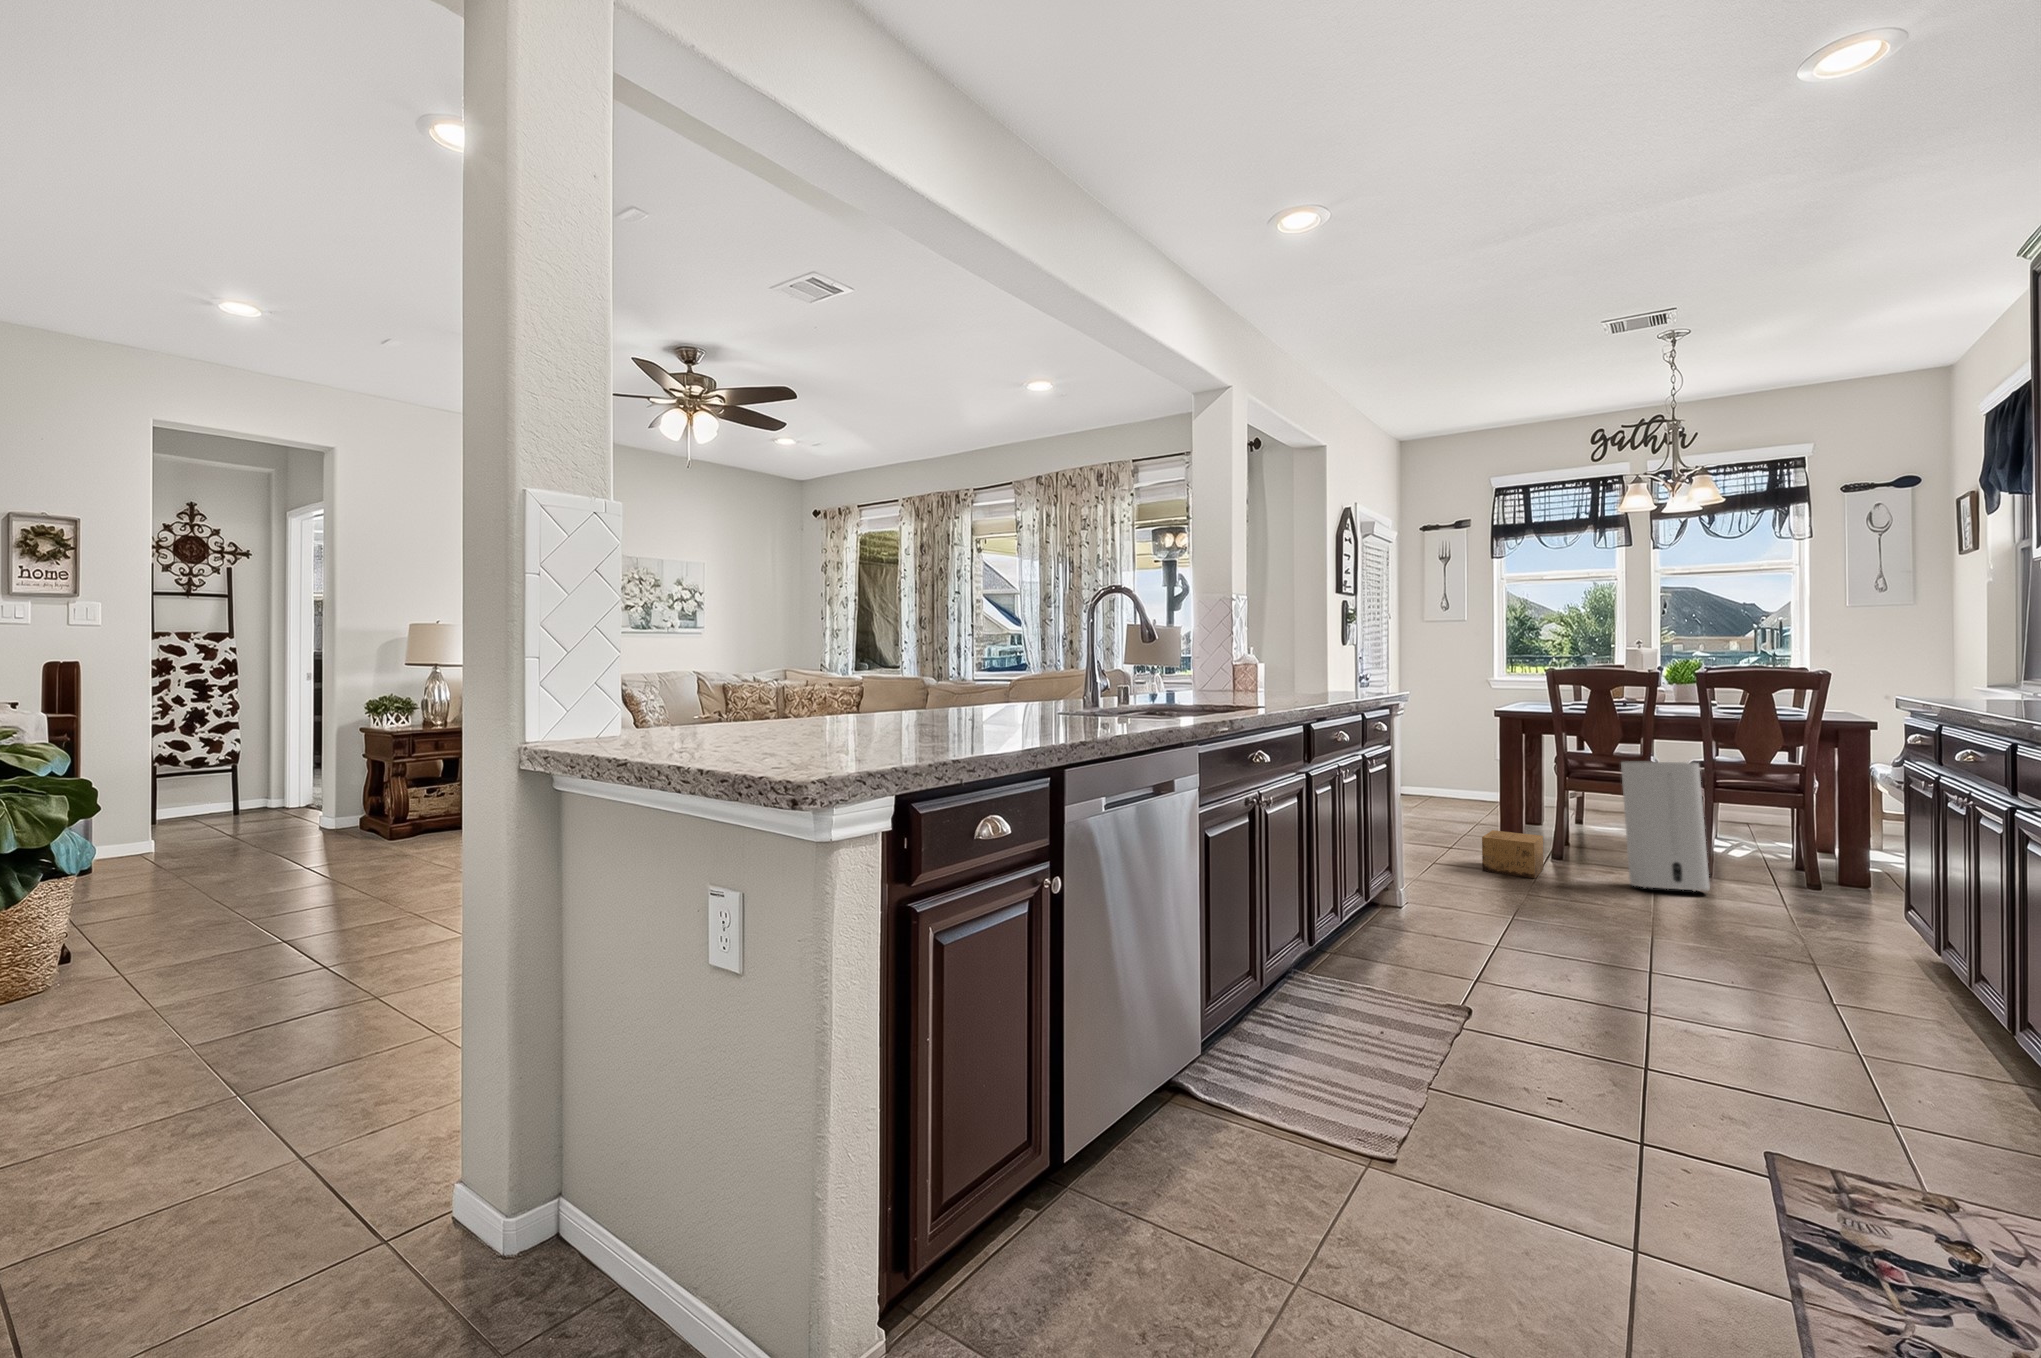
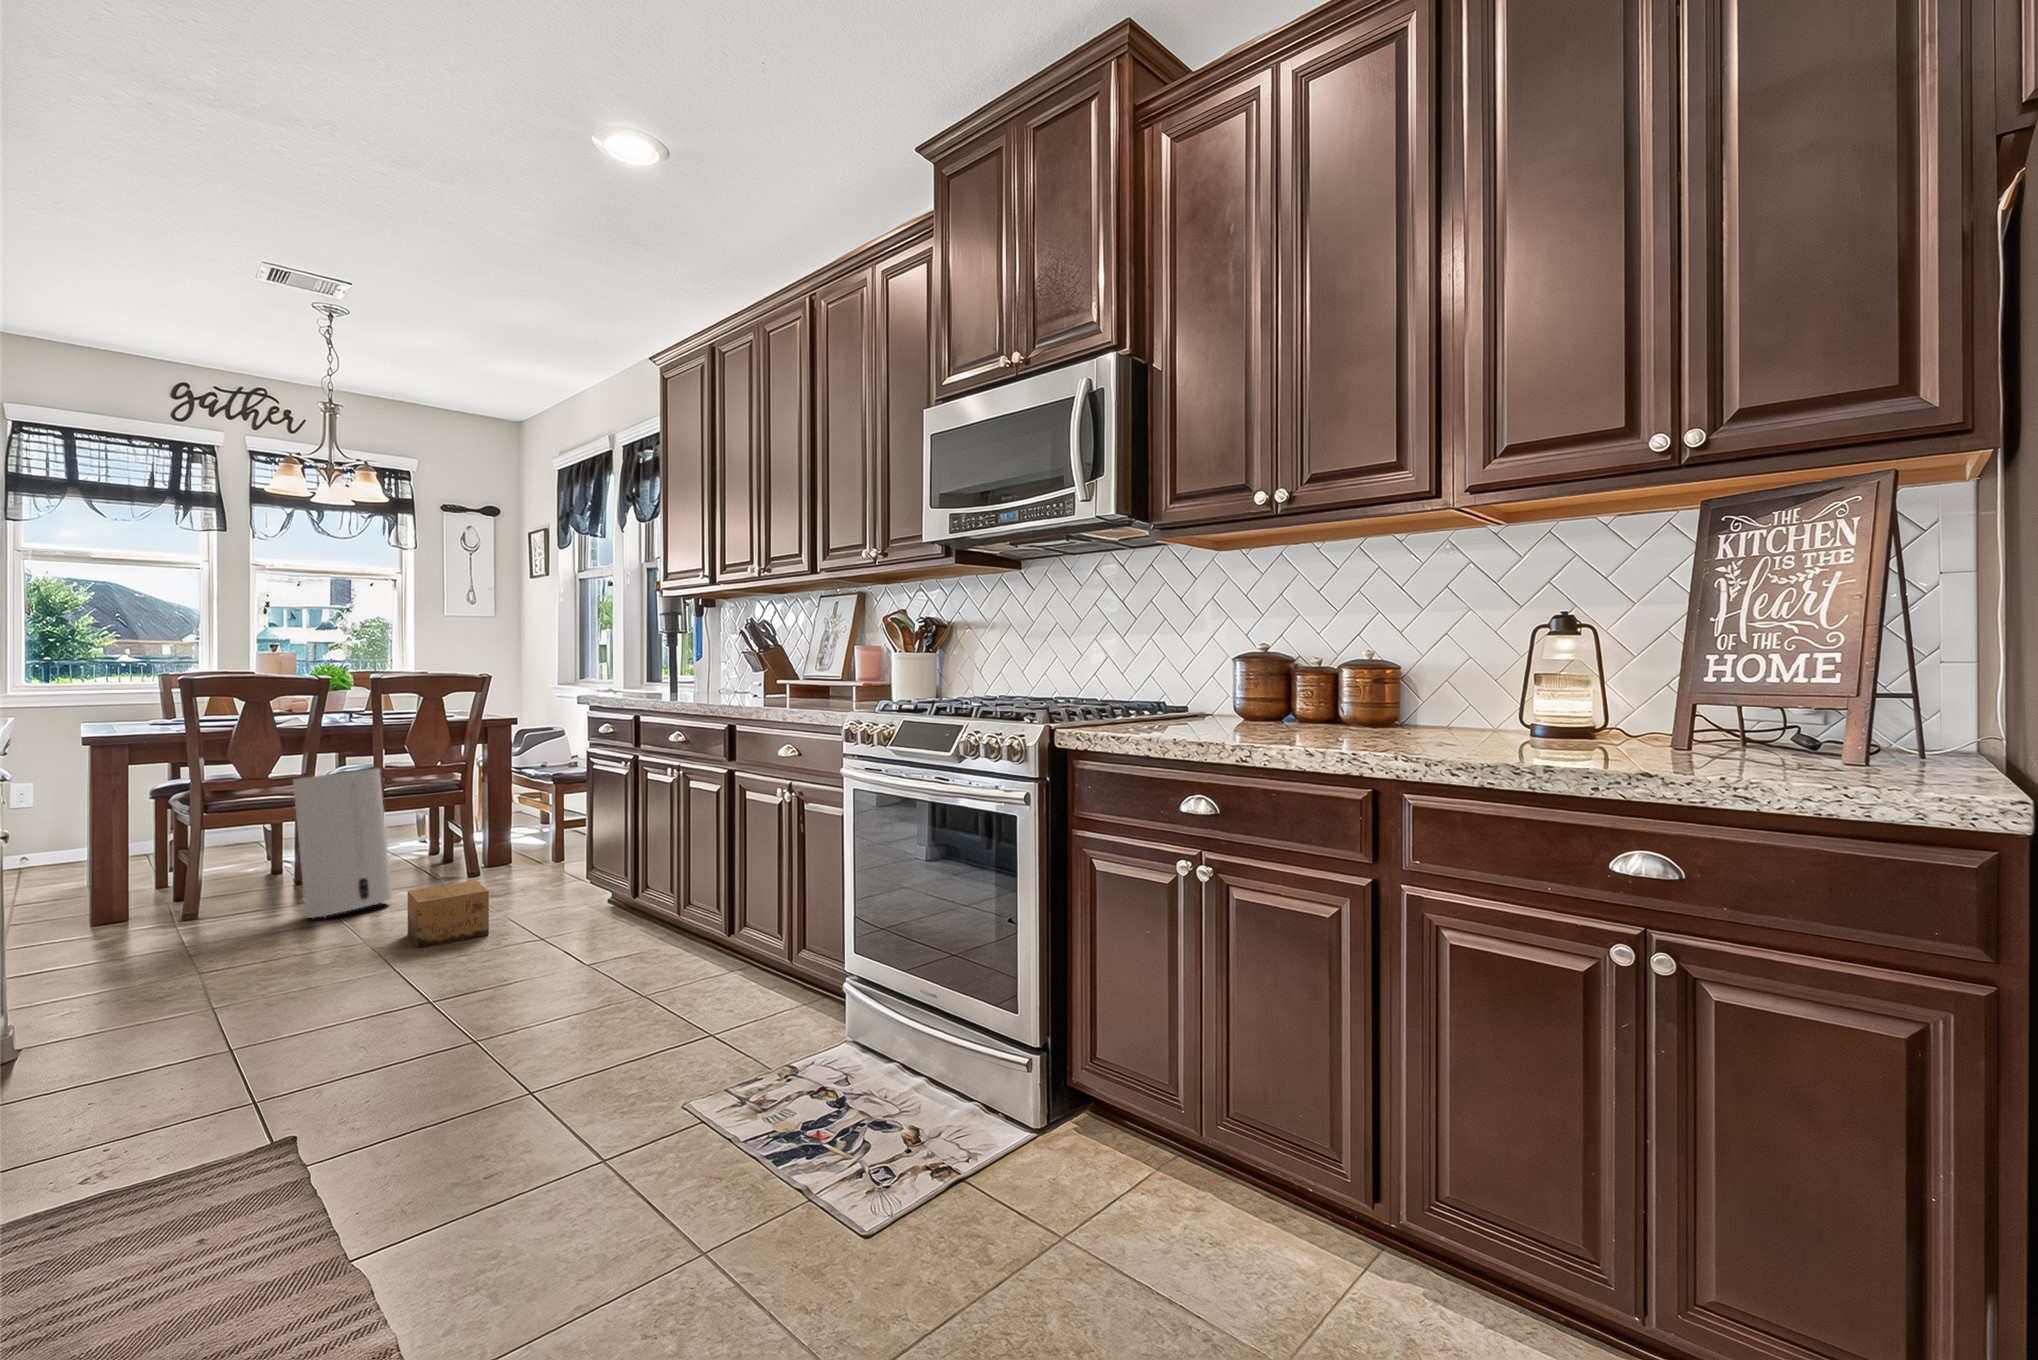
cardboard box: present [1482,830,1543,878] -> present [408,880,489,948]

